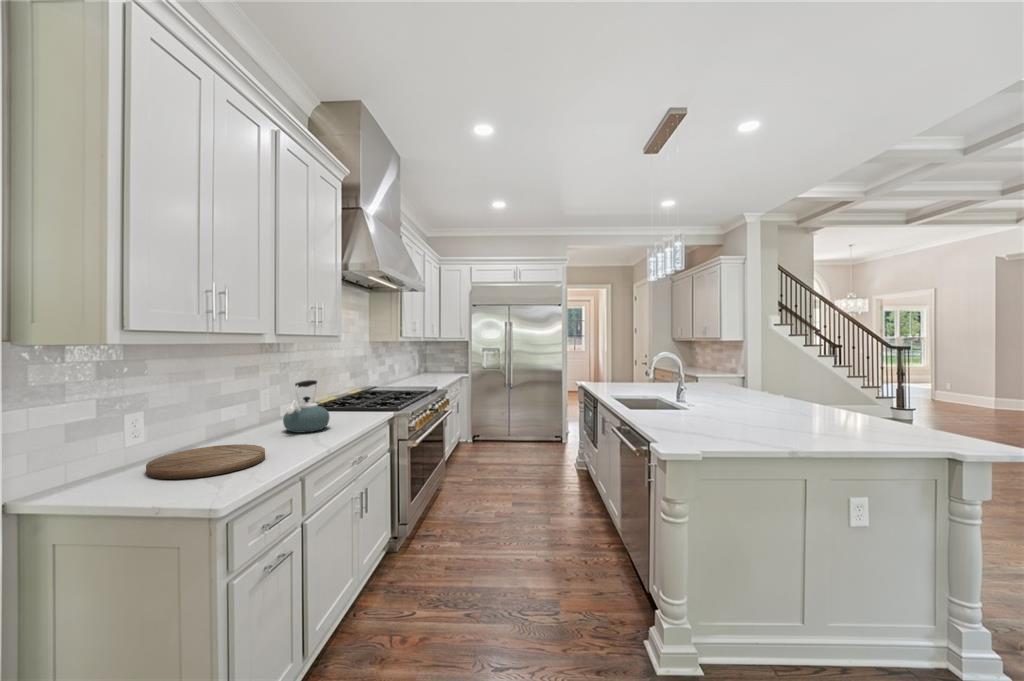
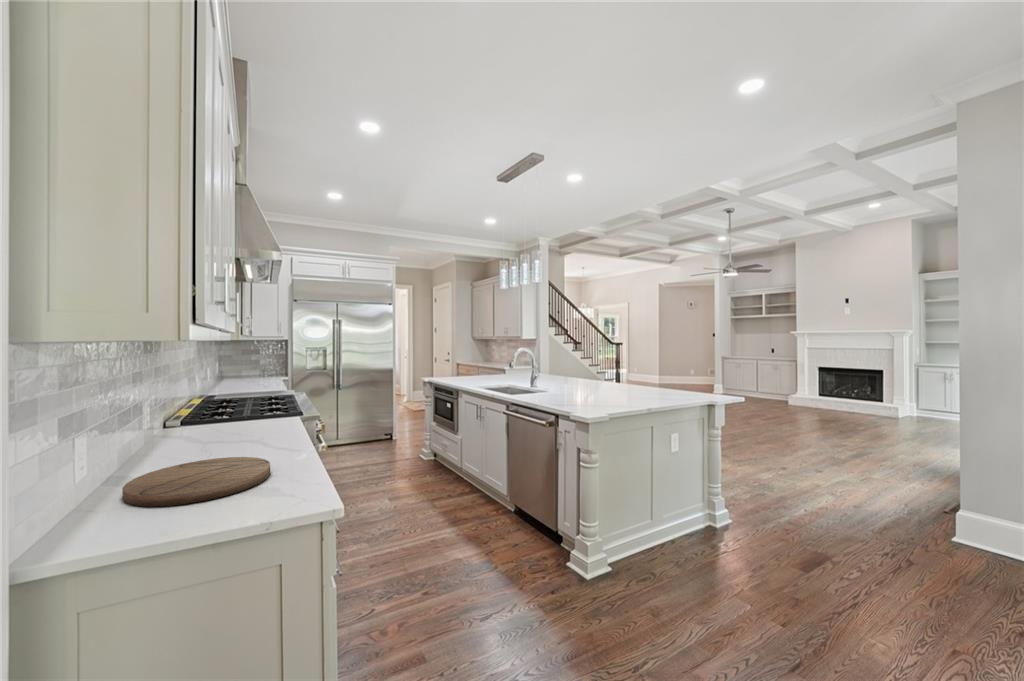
kettle: present [283,380,330,433] -> none [208,382,266,443]

